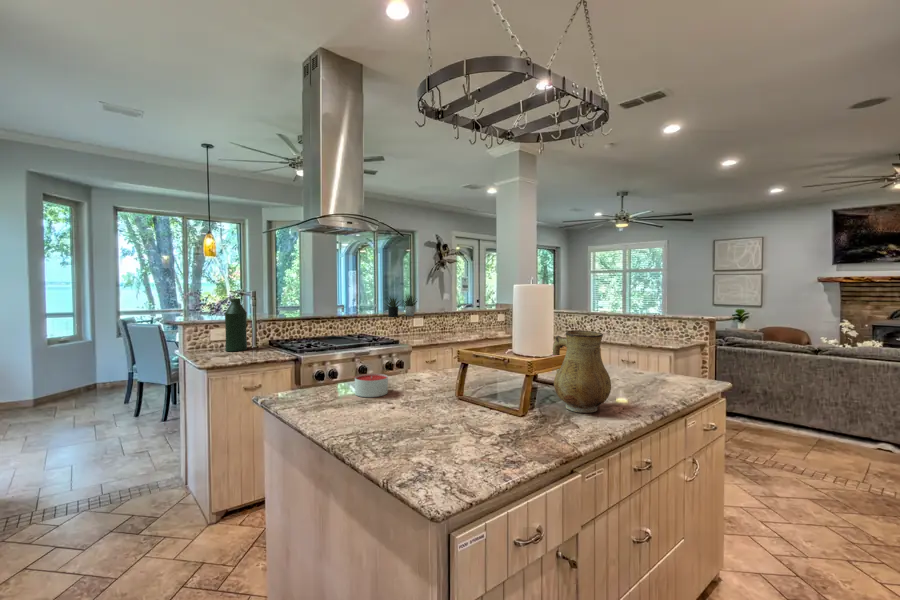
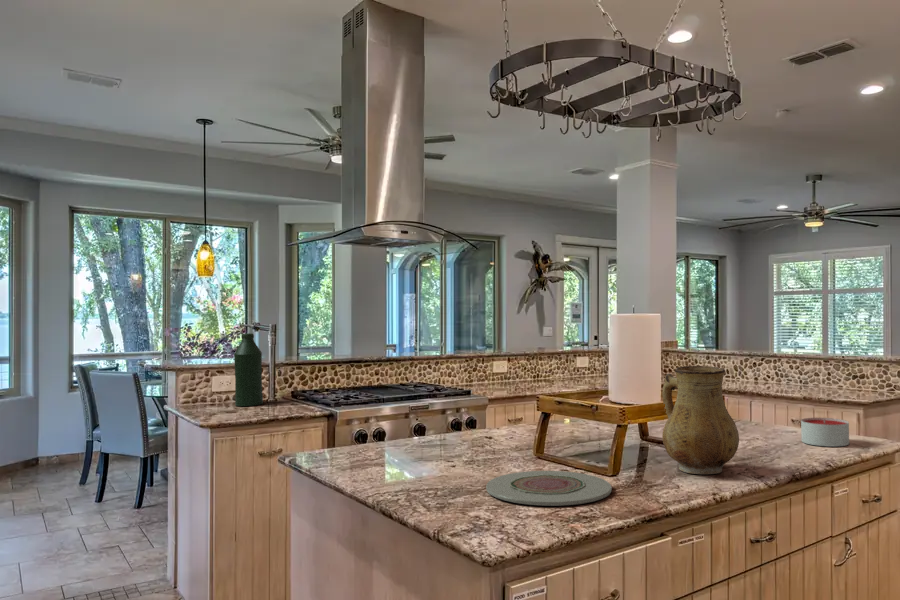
succulent plant: present [384,295,417,317] -> none [449,319,503,356]
candle: present [355,373,388,397] -> present [801,418,849,447]
plate: none [423,411,524,448] -> present [486,471,612,506]

